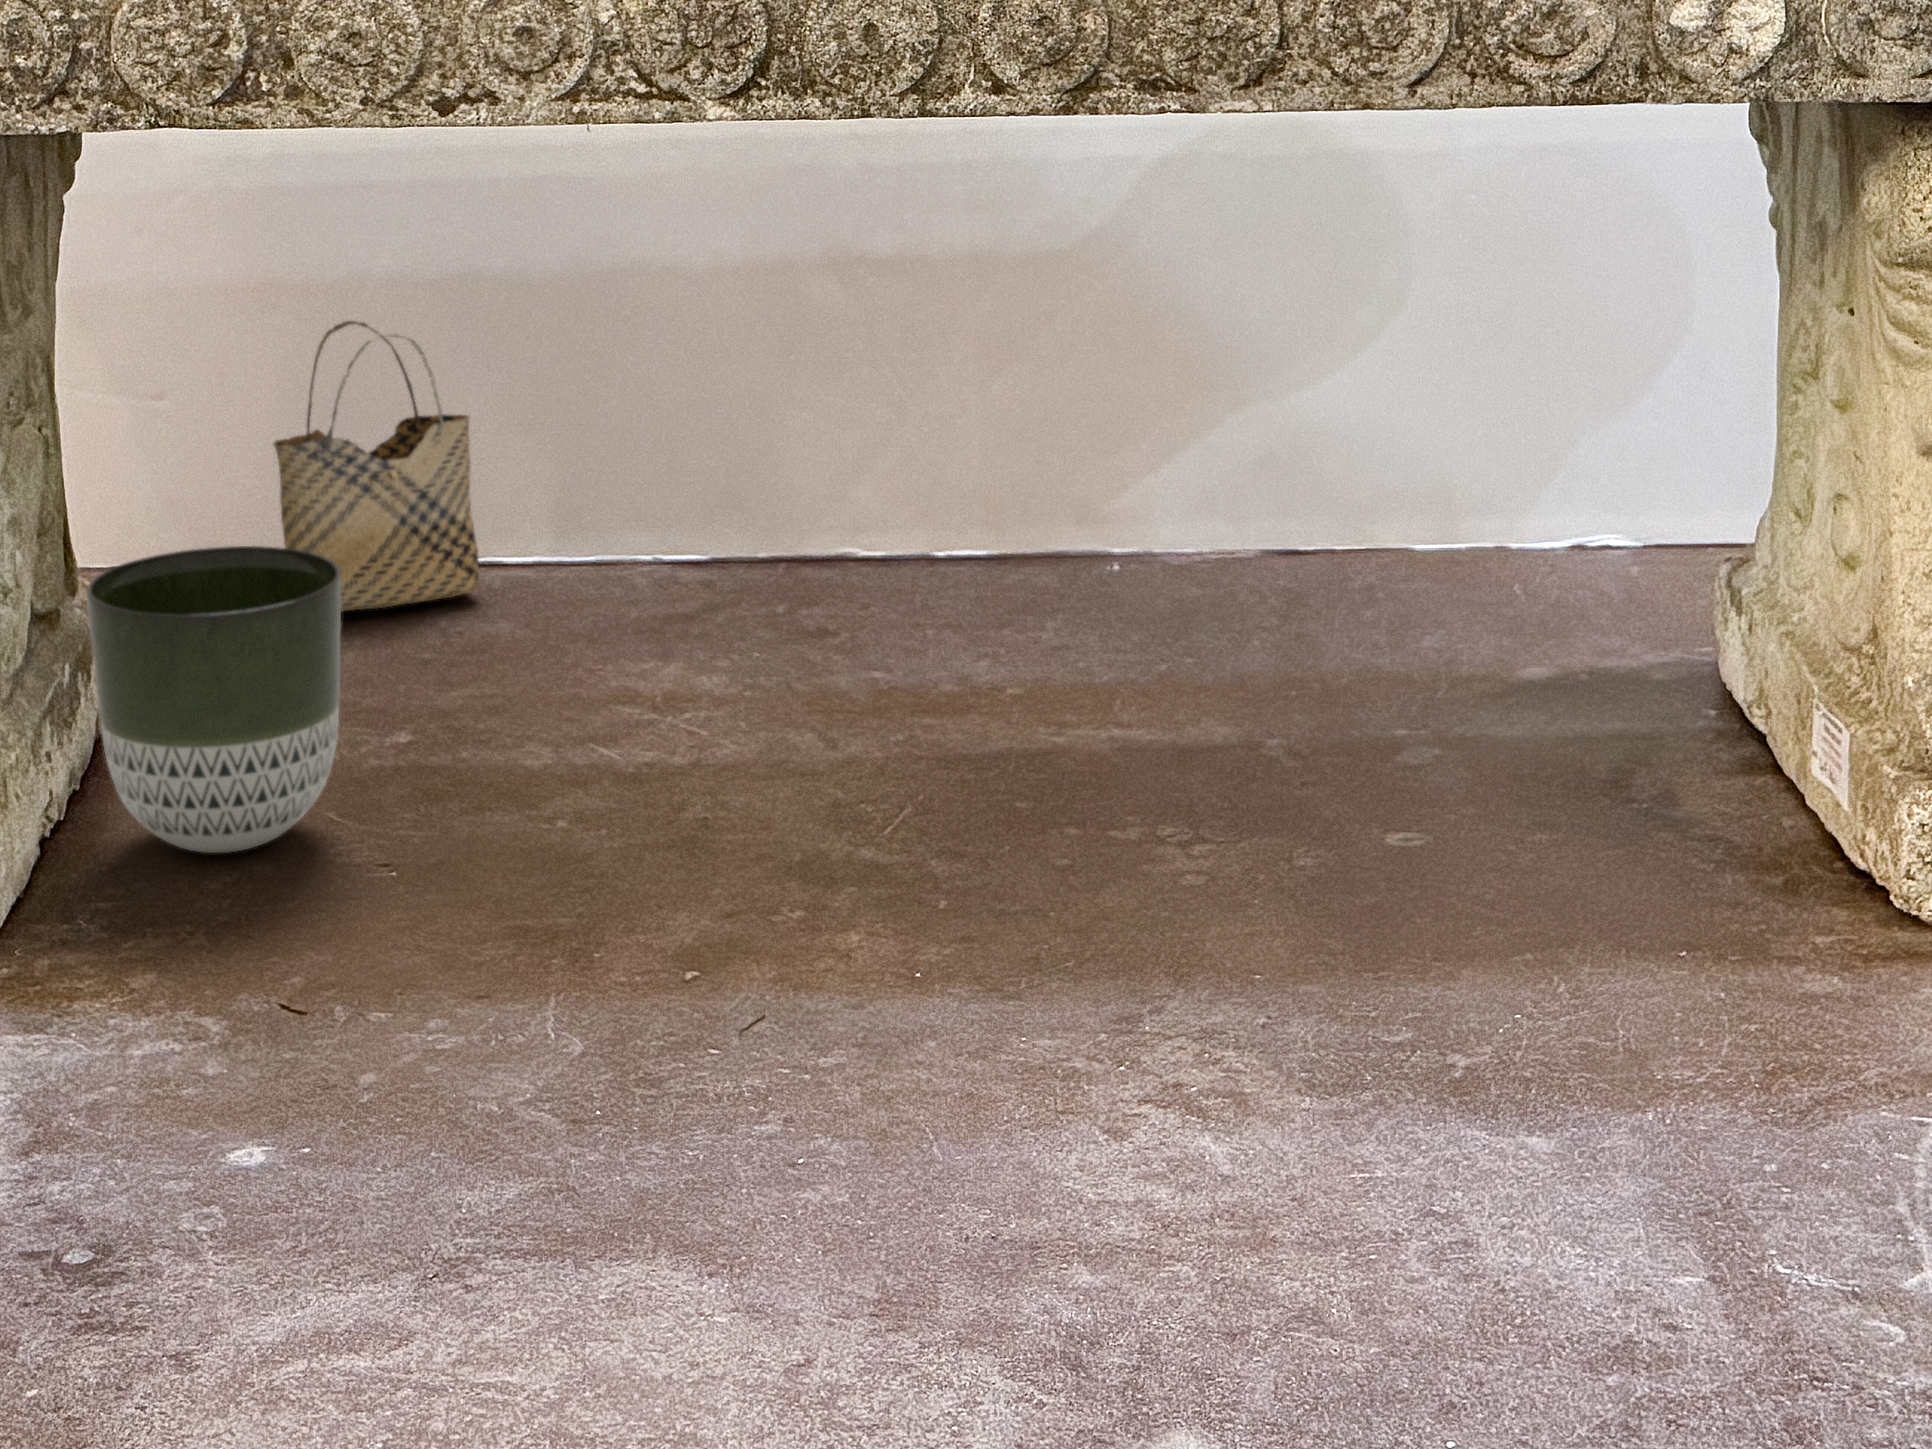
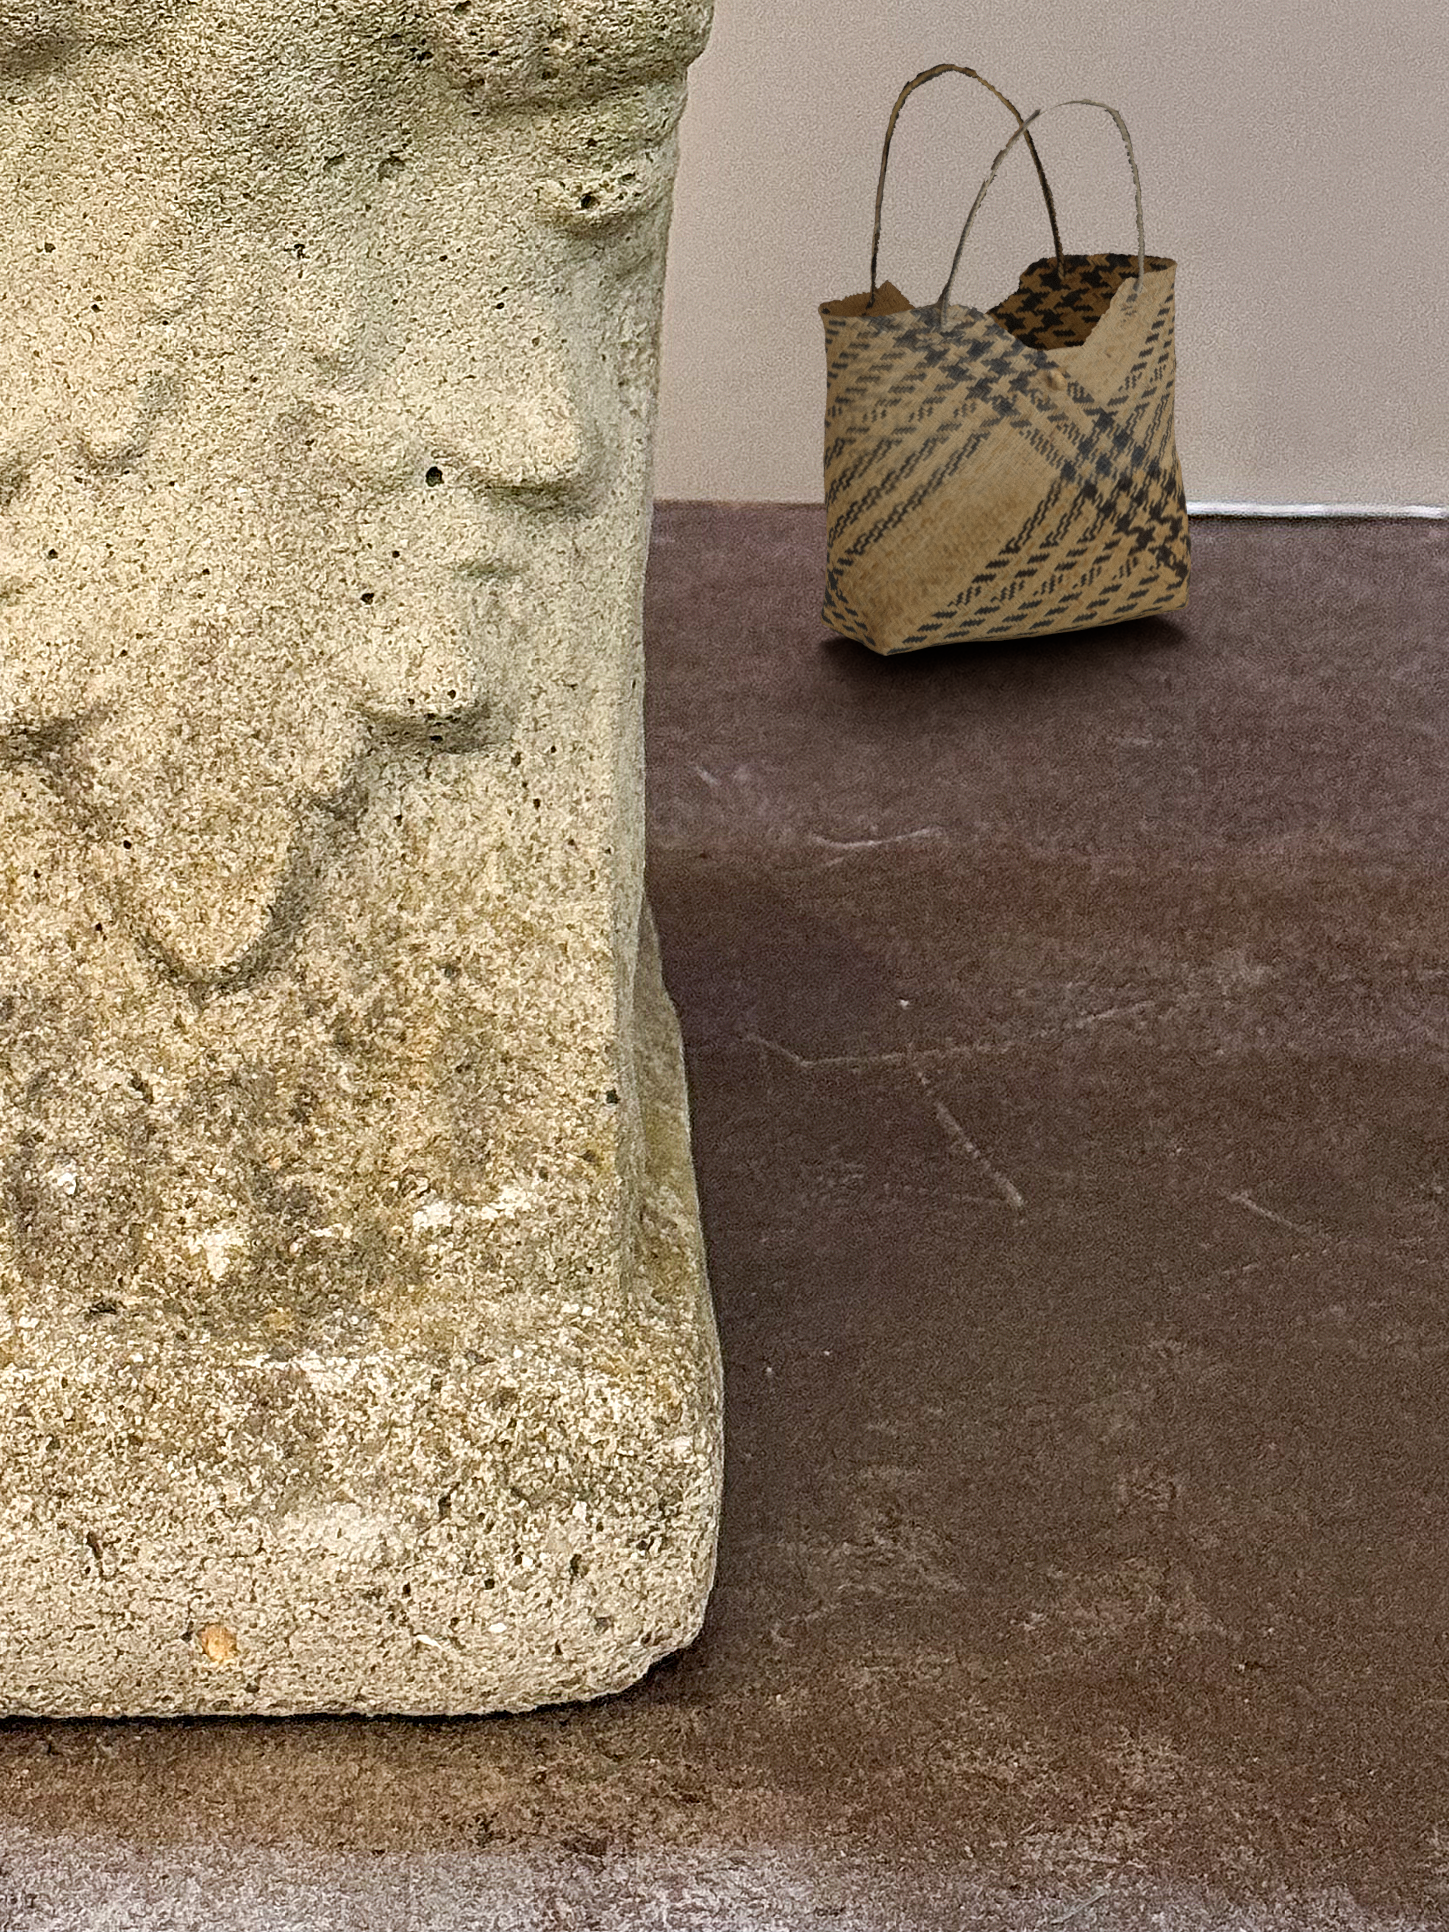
planter: present [87,546,341,853] -> none [773,596,1353,1303]

